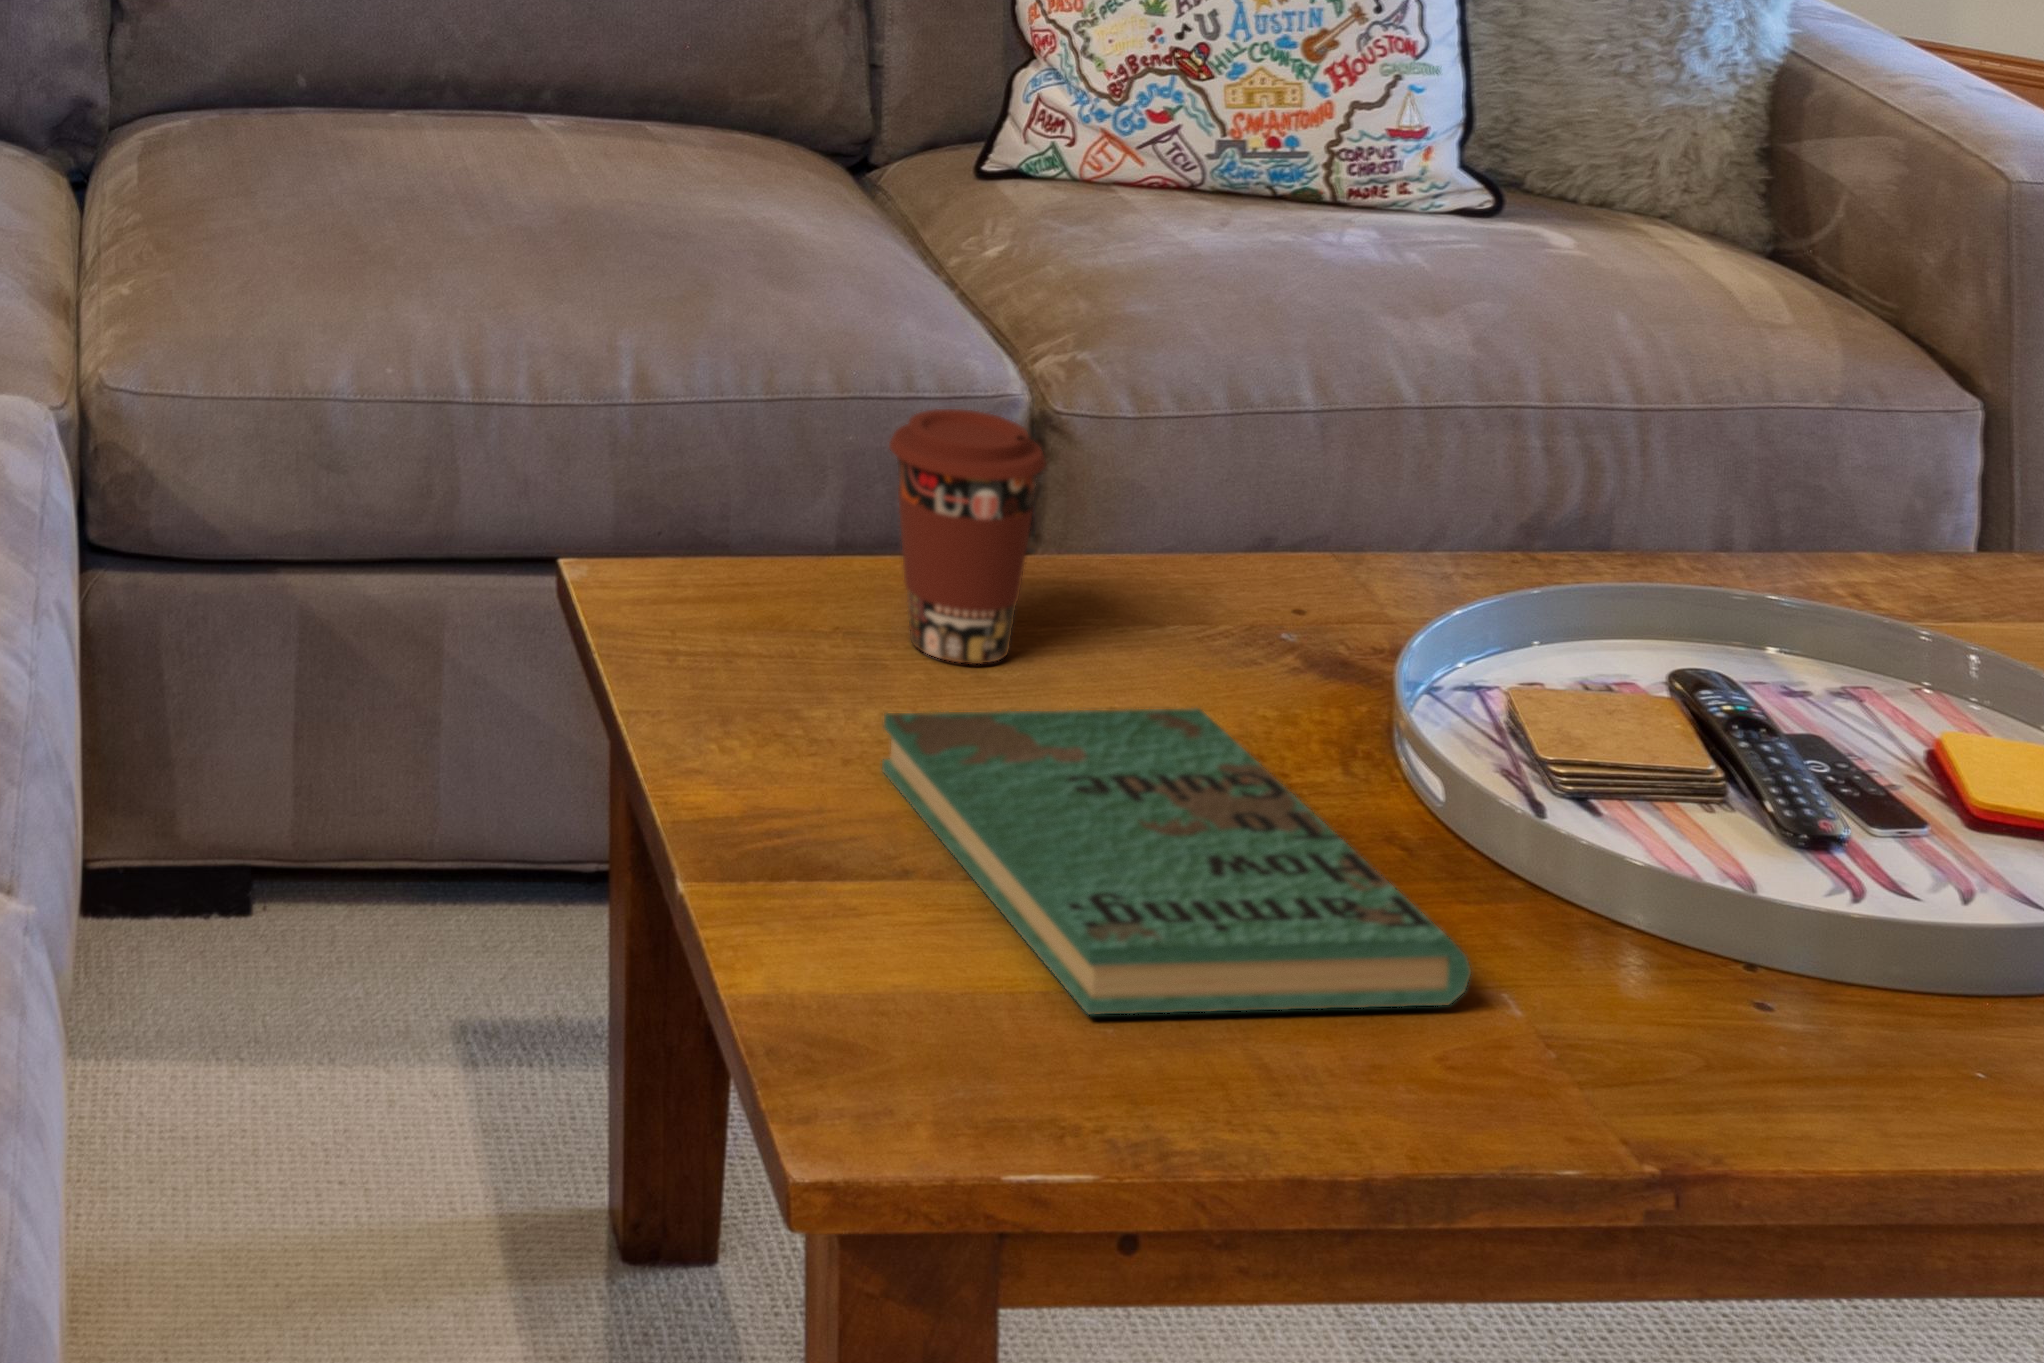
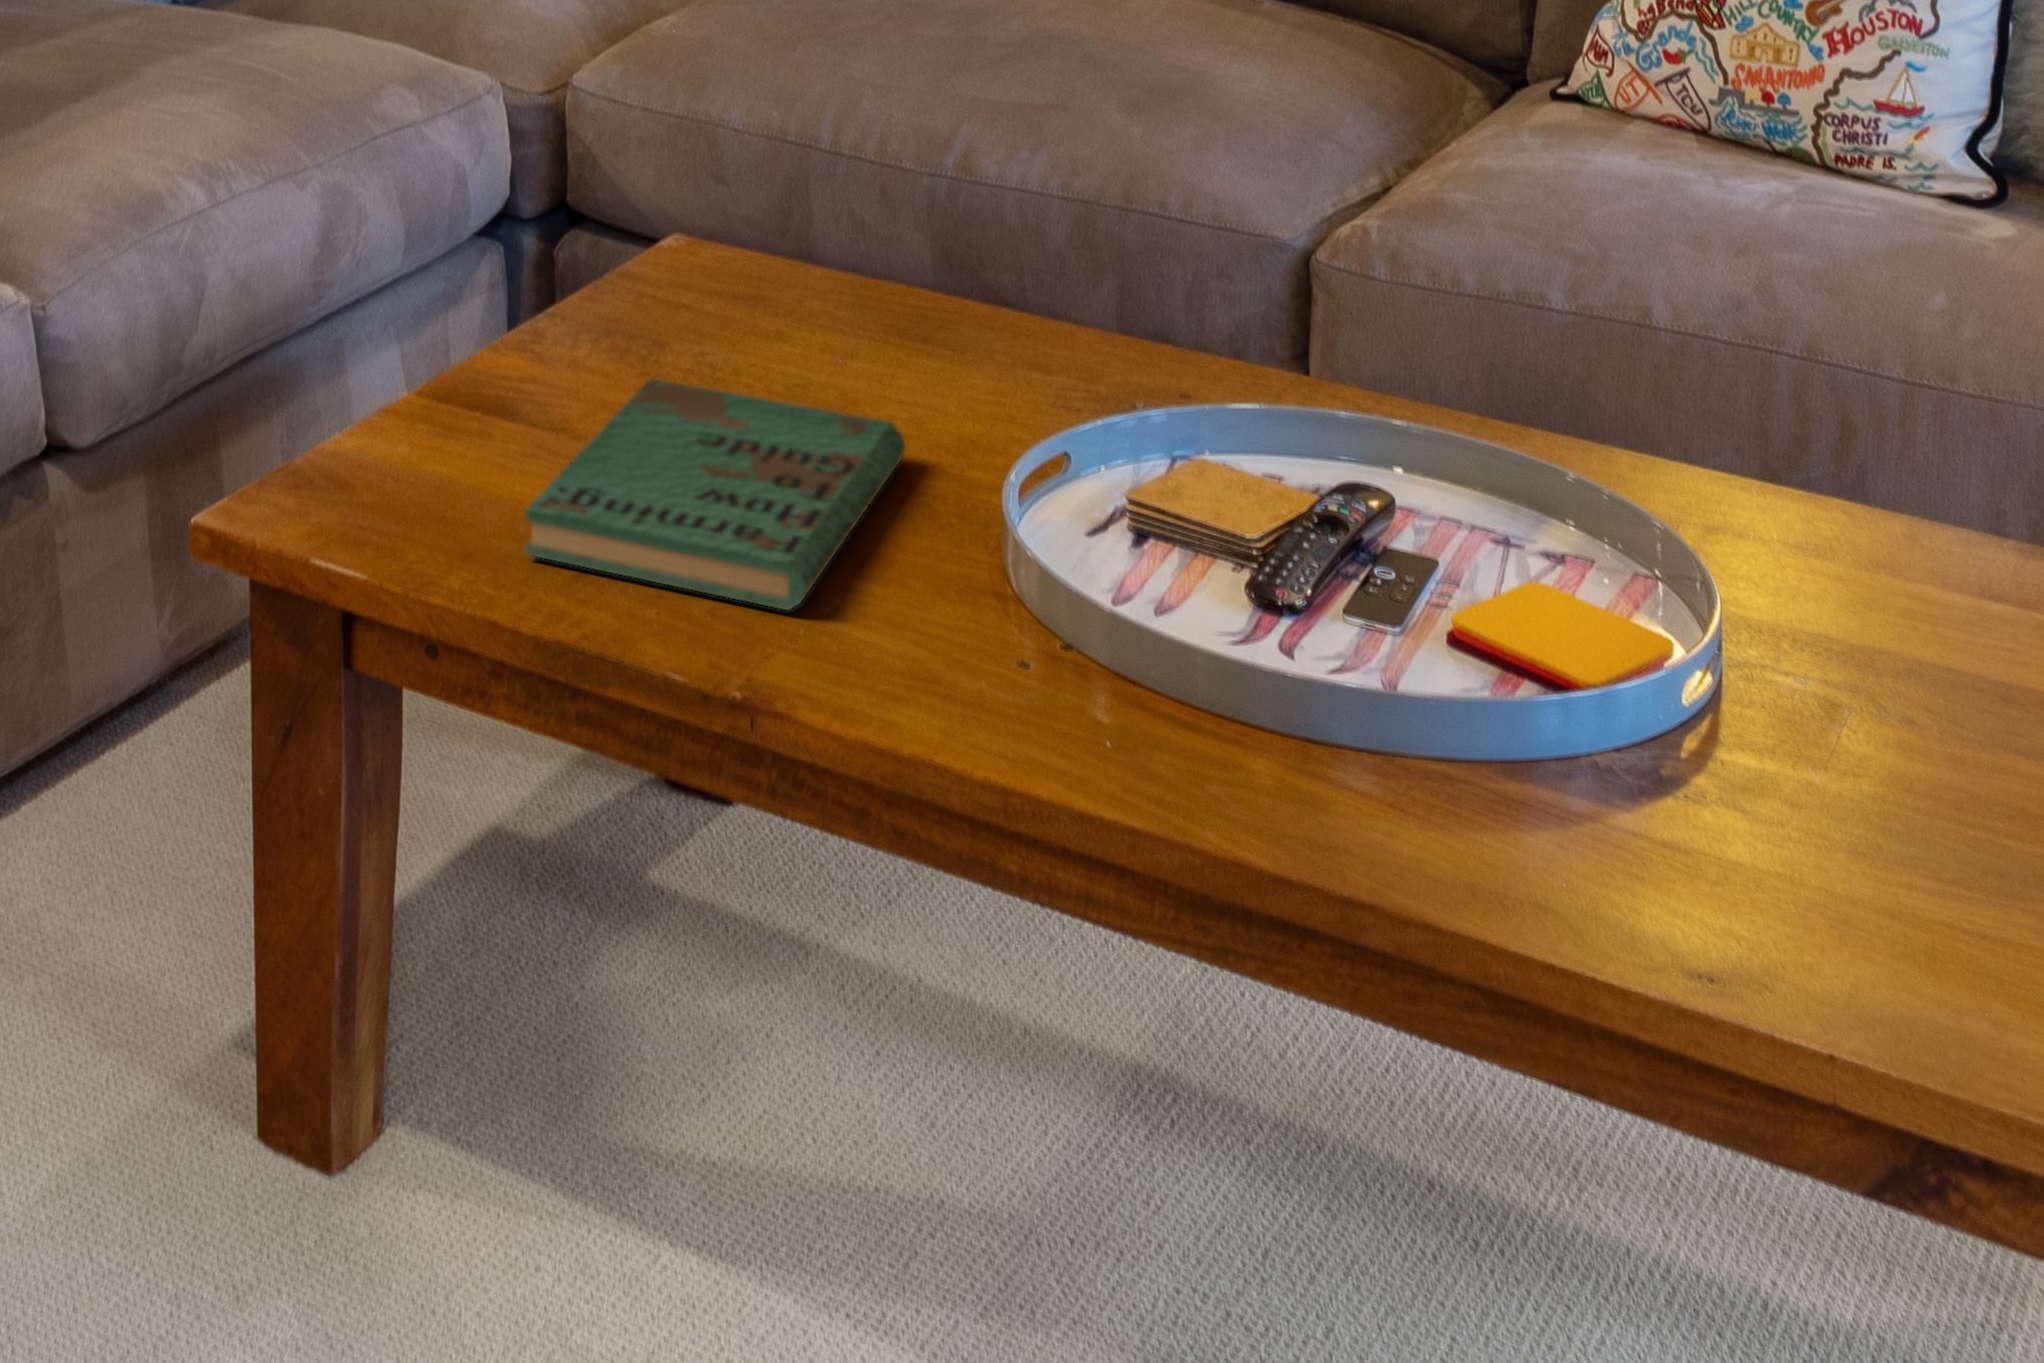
coffee cup: present [889,409,1046,664] -> none [788,190,908,382]

